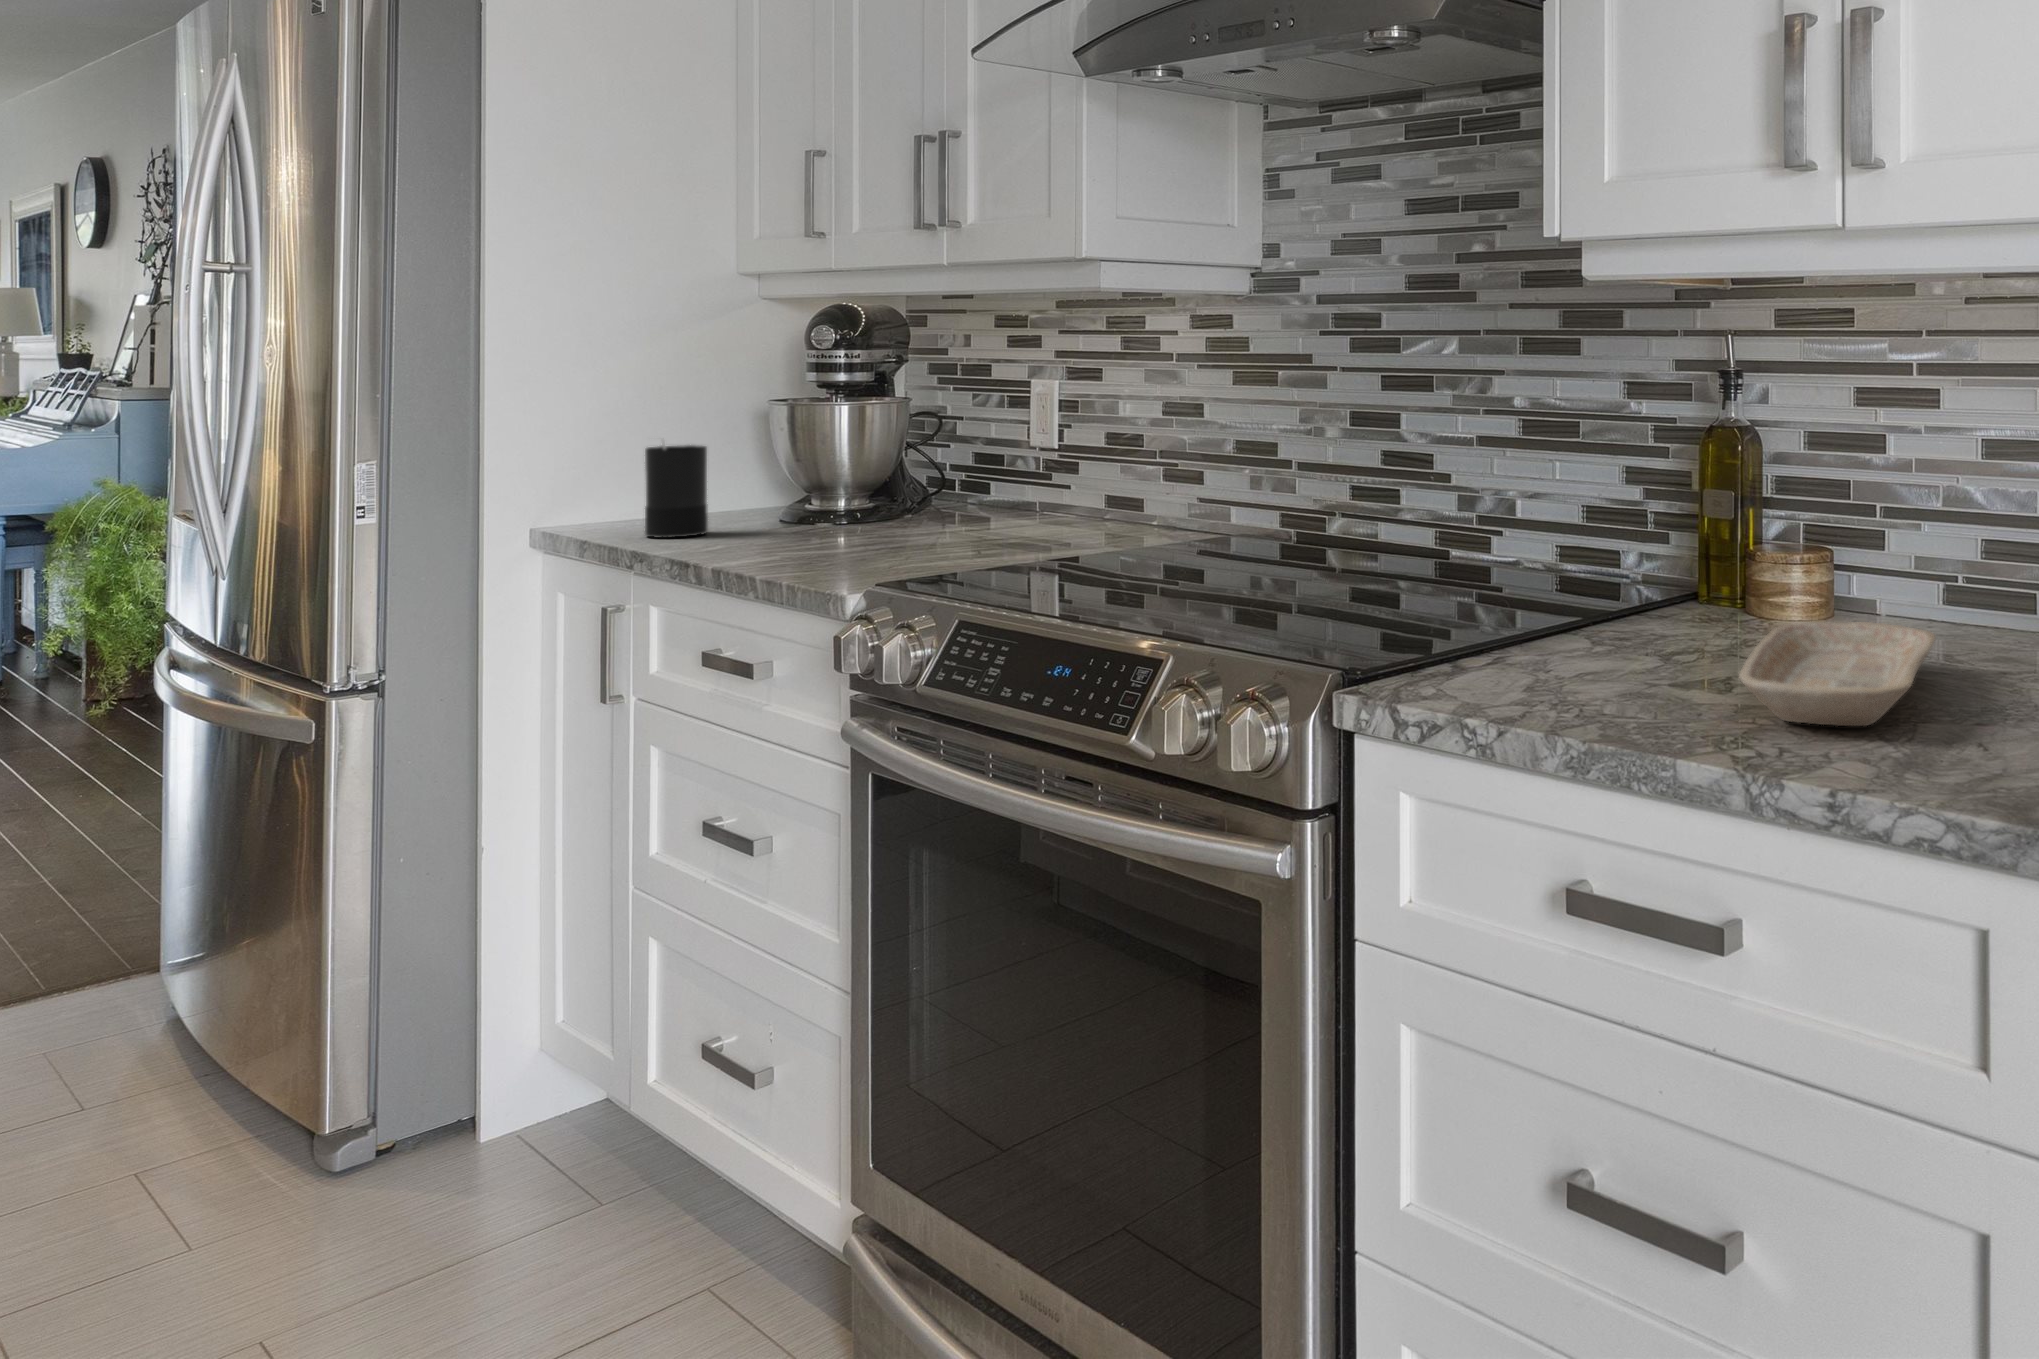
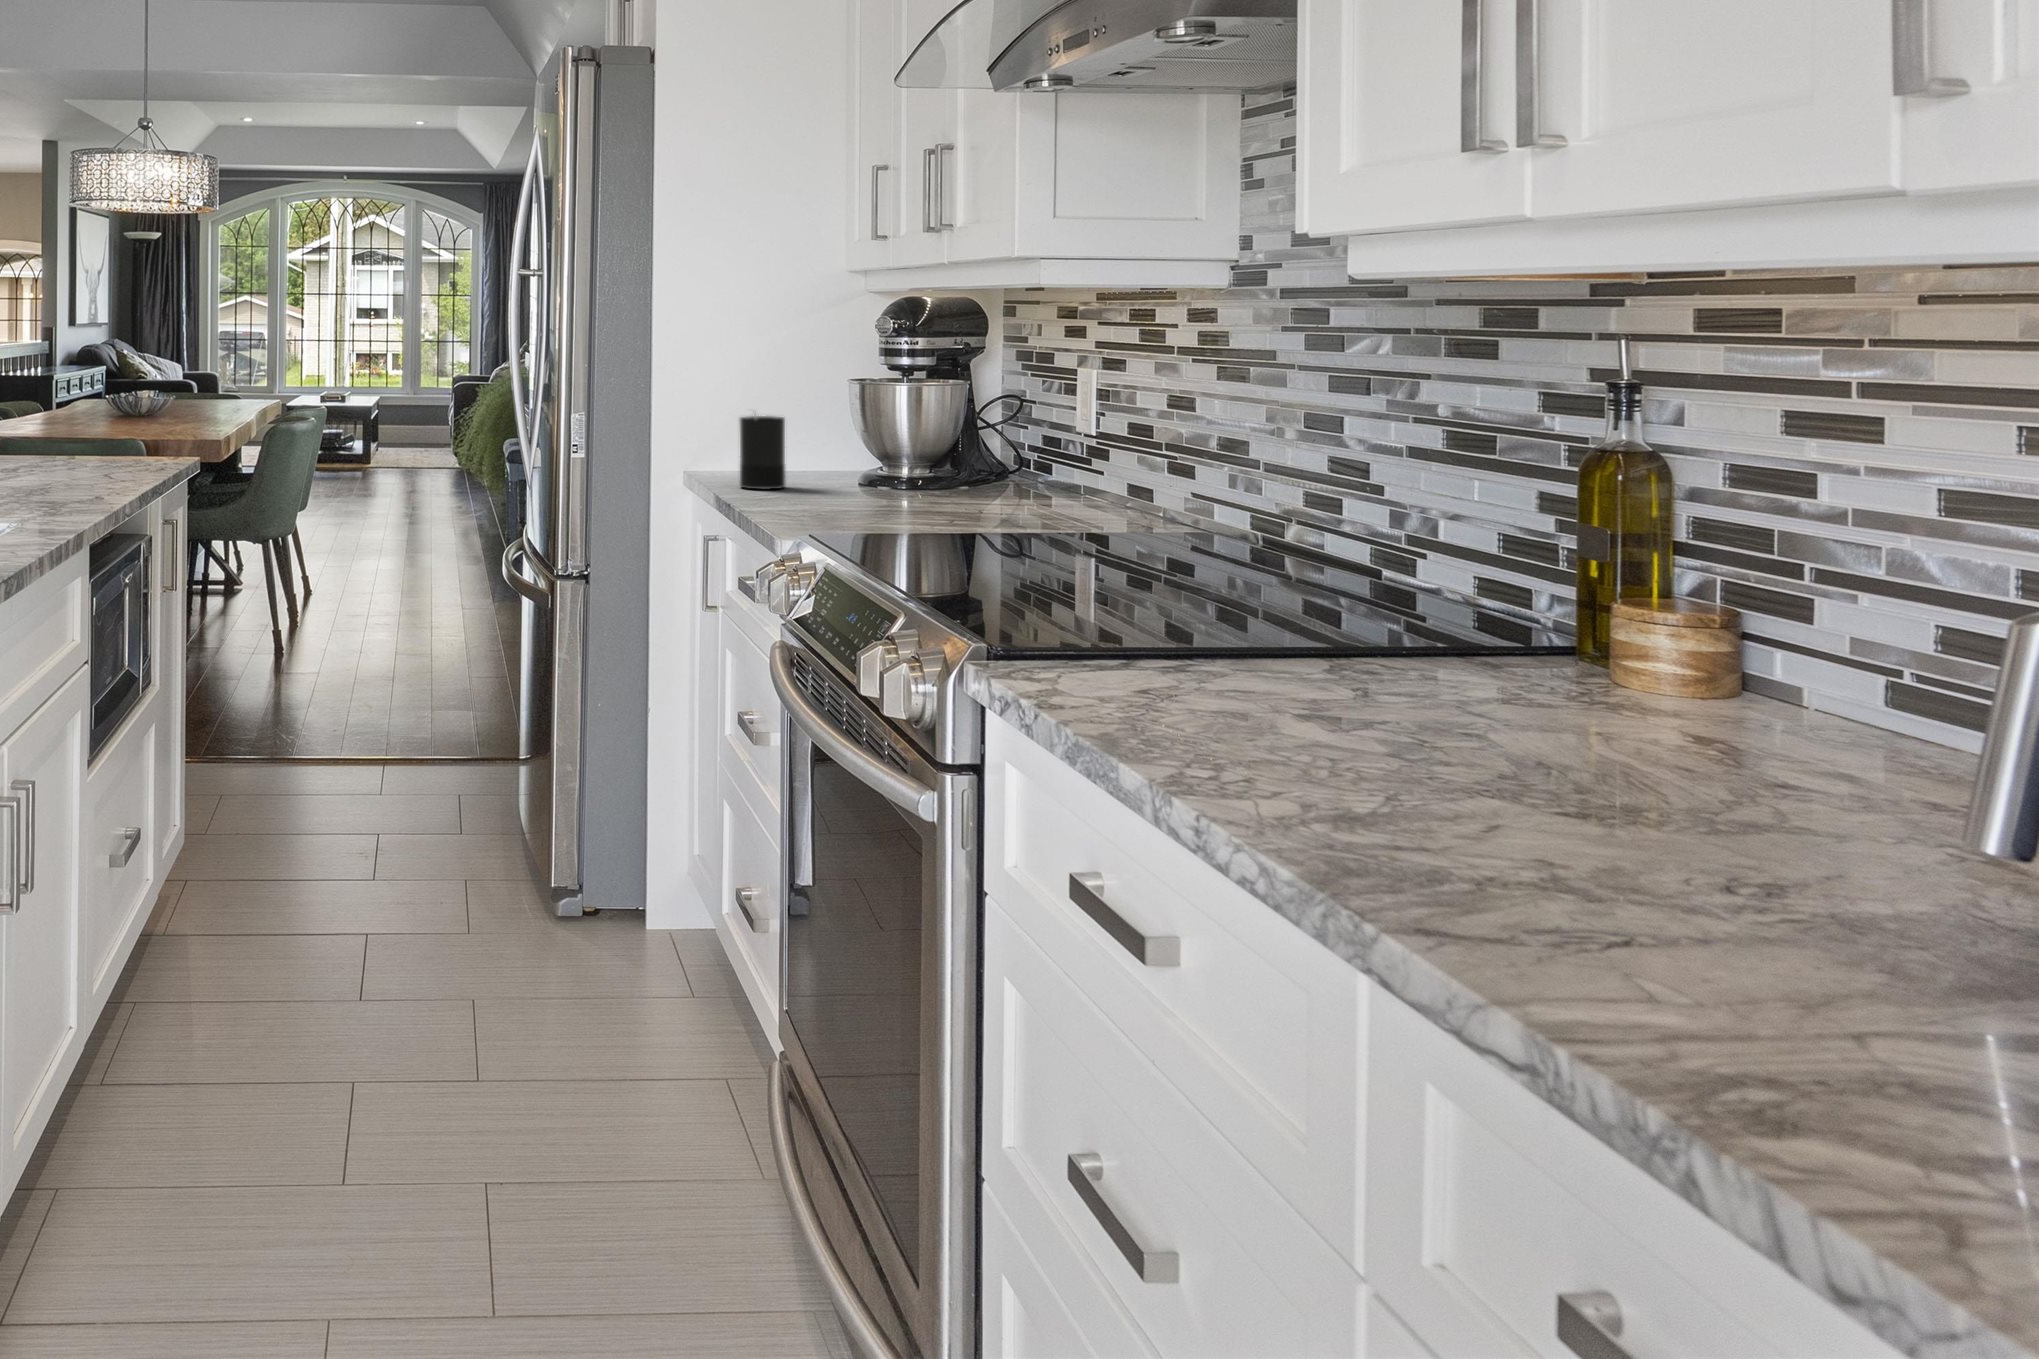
tray: present [1739,622,1936,726] -> none [1252,682,1661,791]

